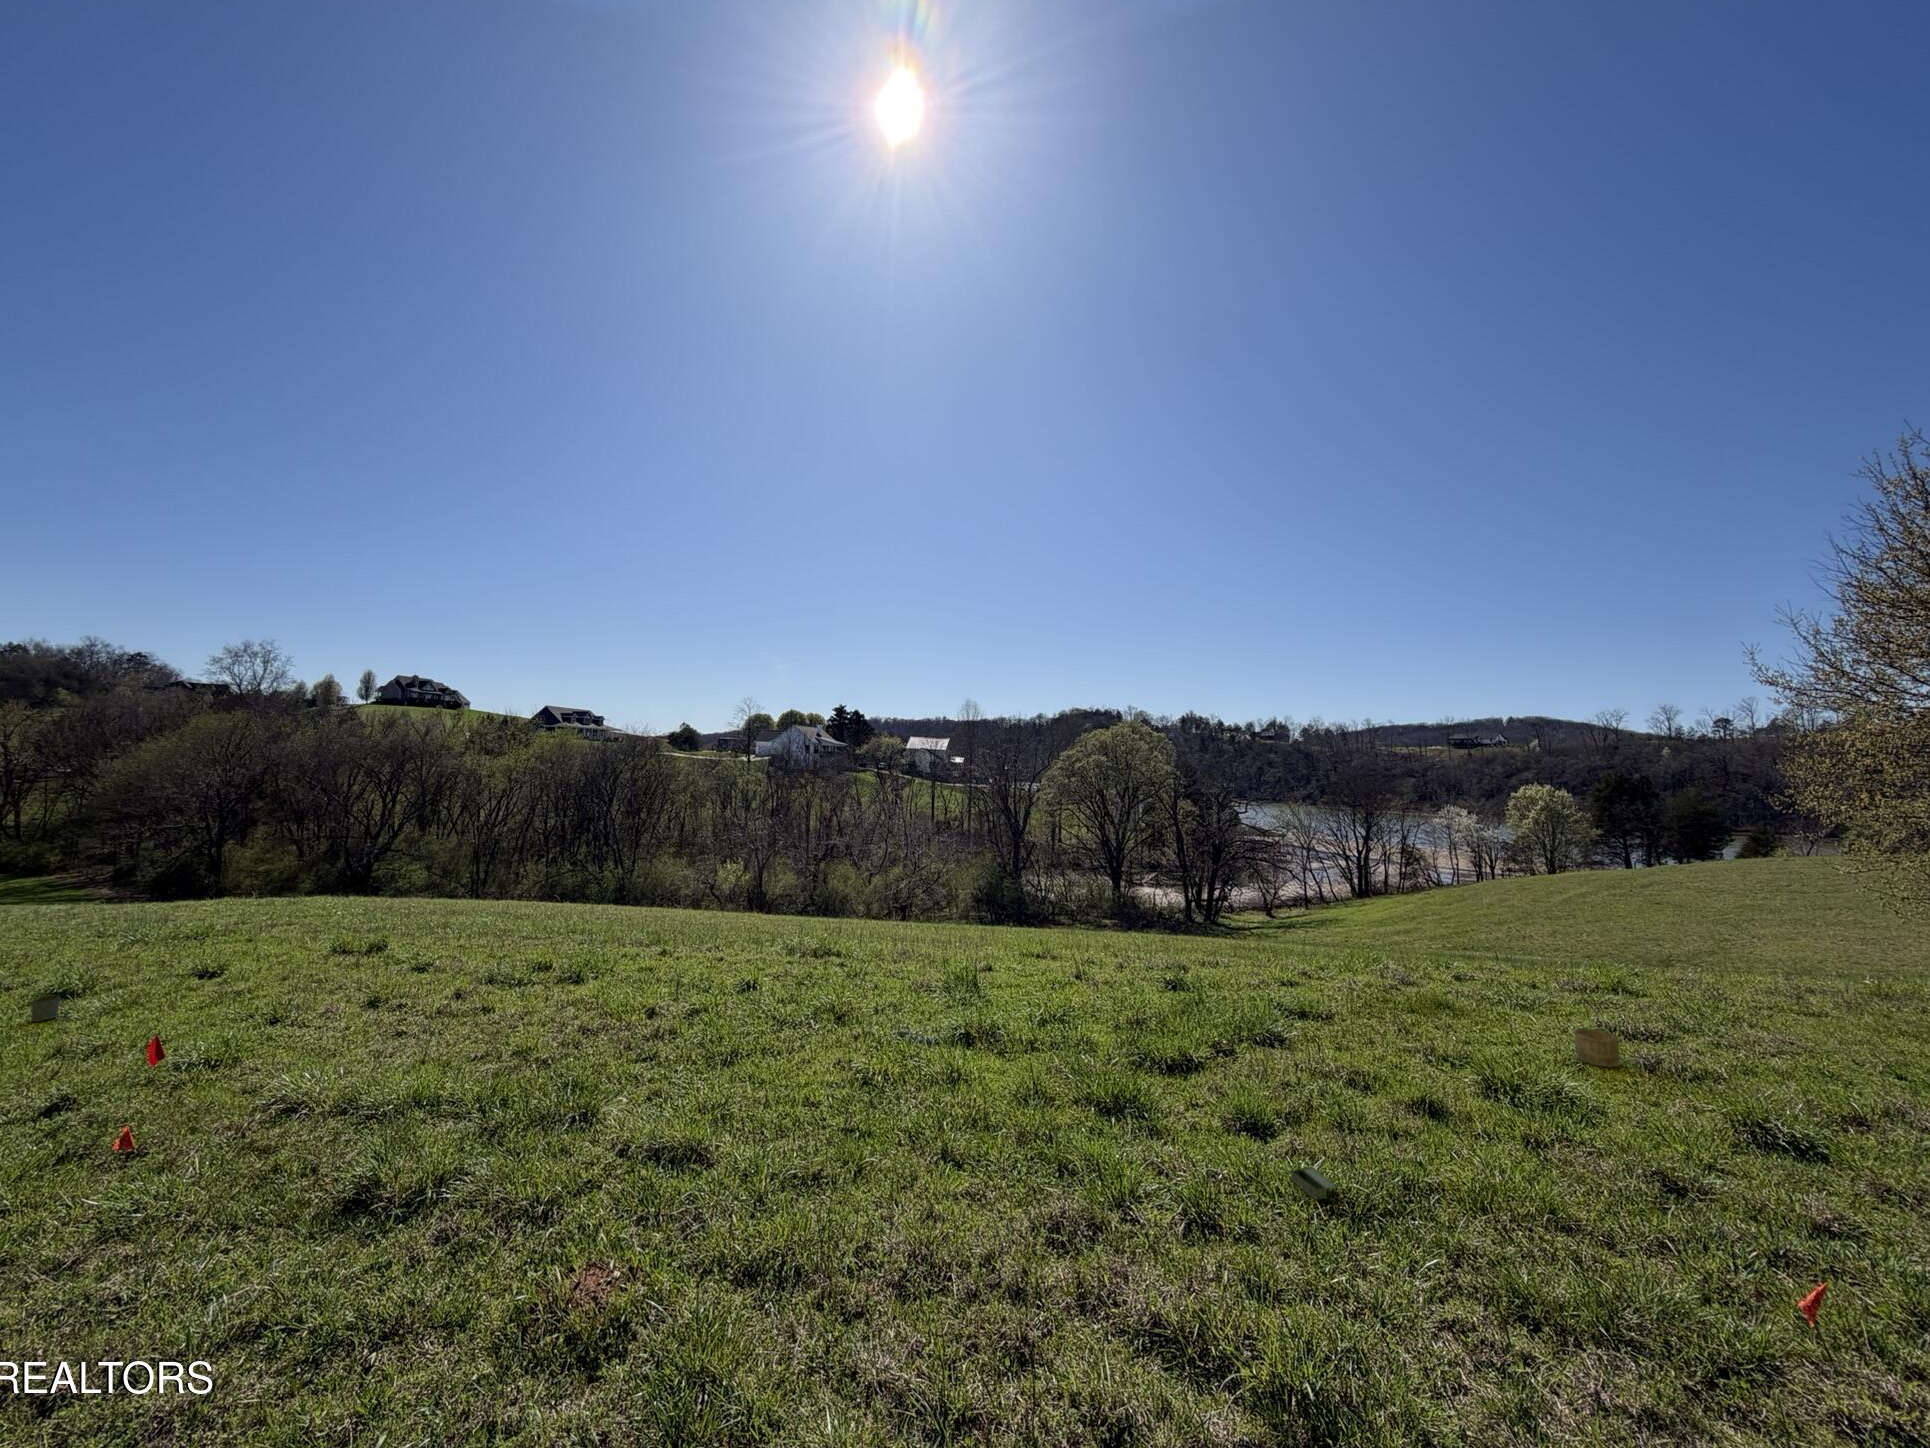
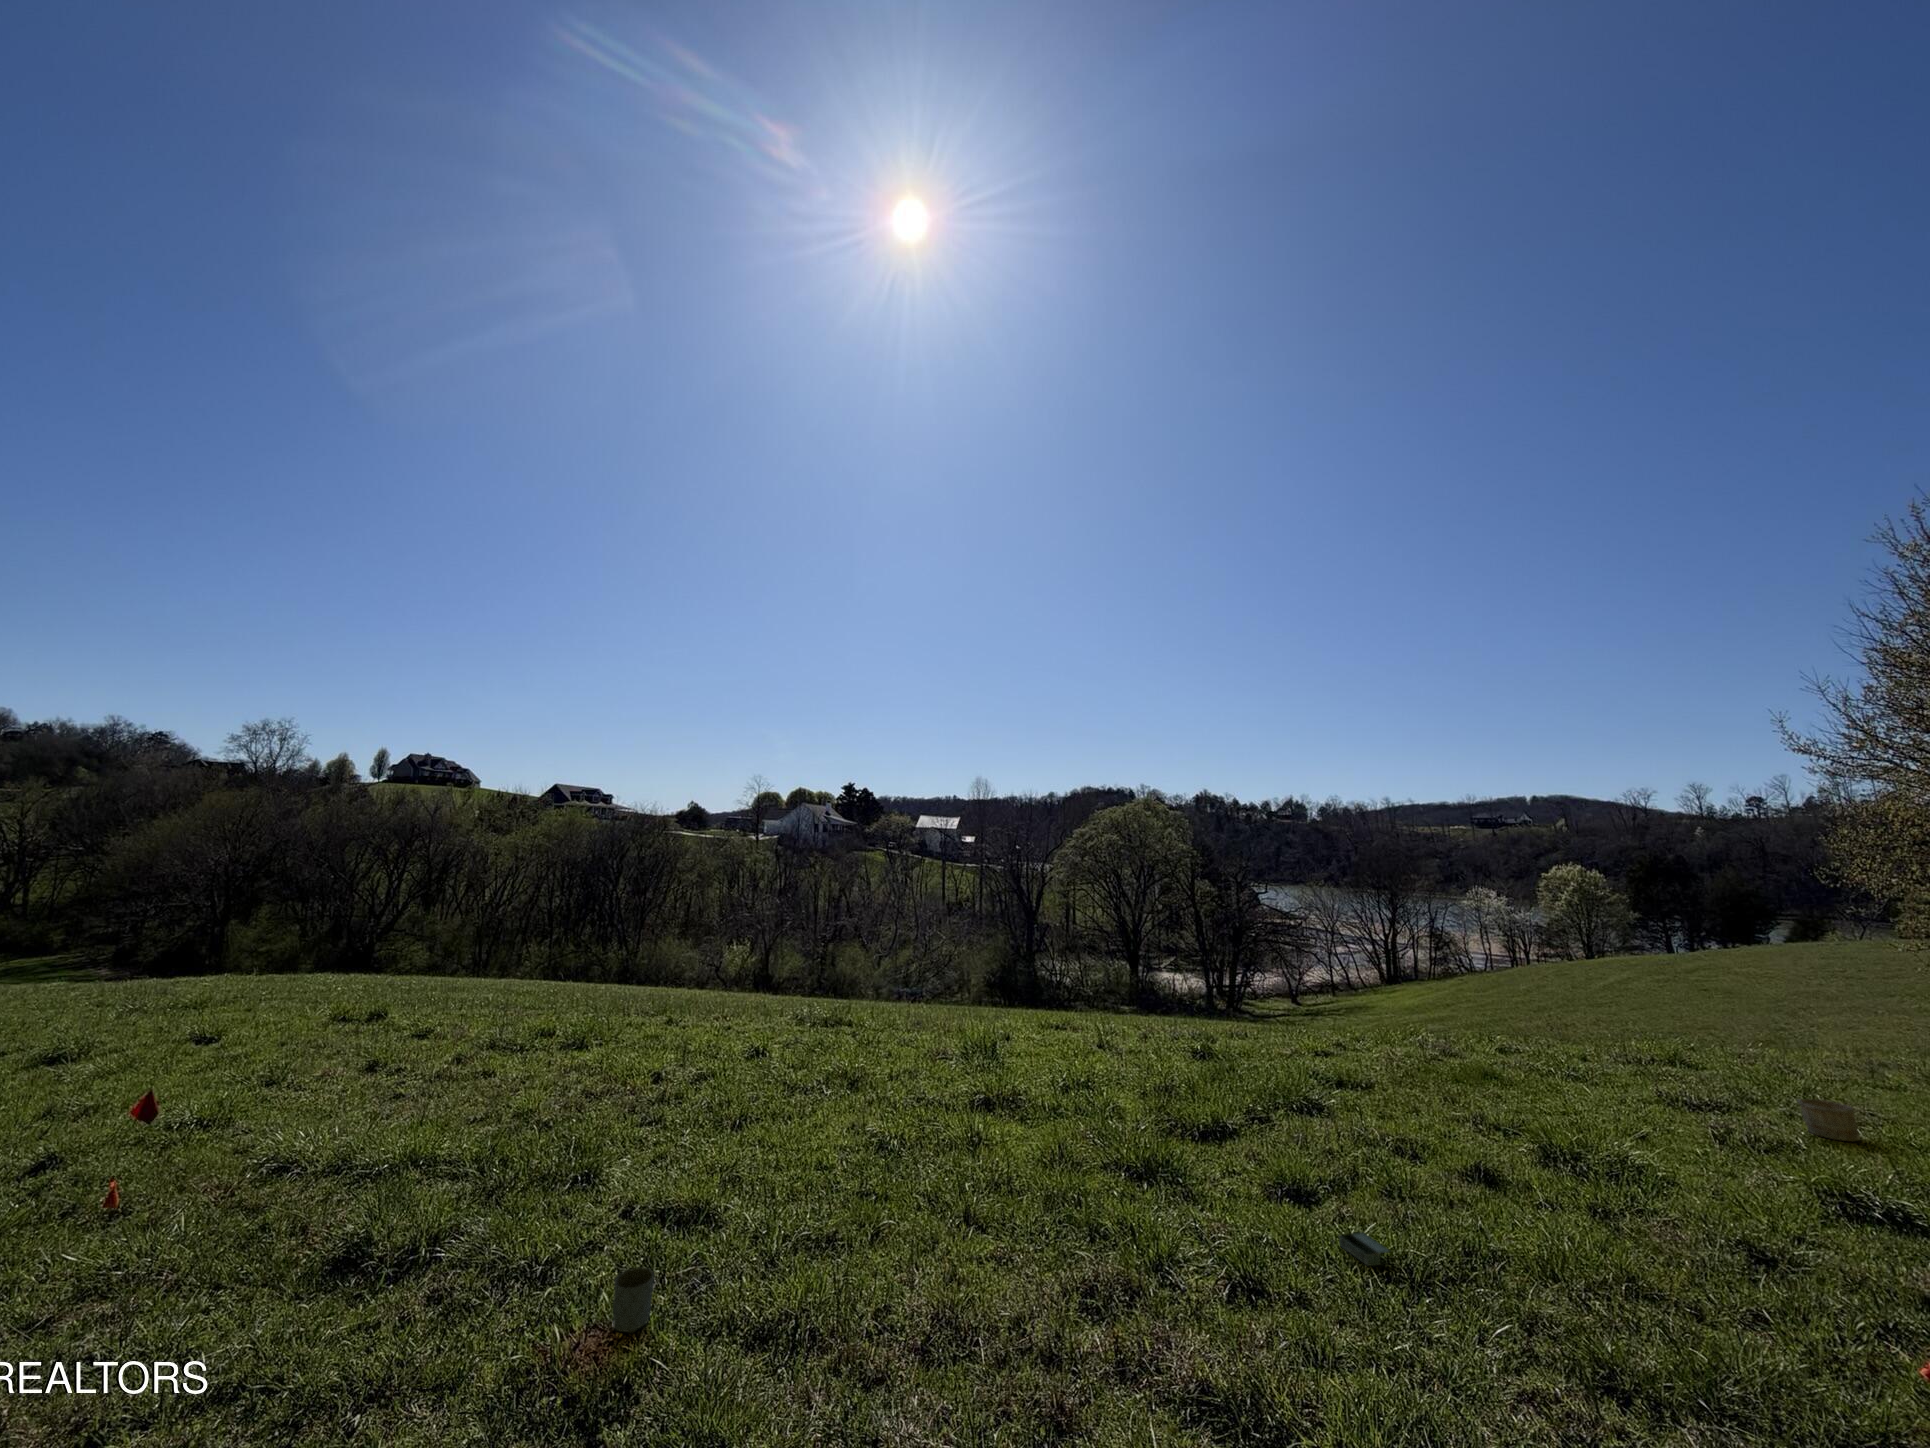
planter: present [31,996,61,1022] -> present [613,1267,654,1333]
wooden bucket: present [1573,1029,1620,1068] -> present [1798,1098,1860,1142]

